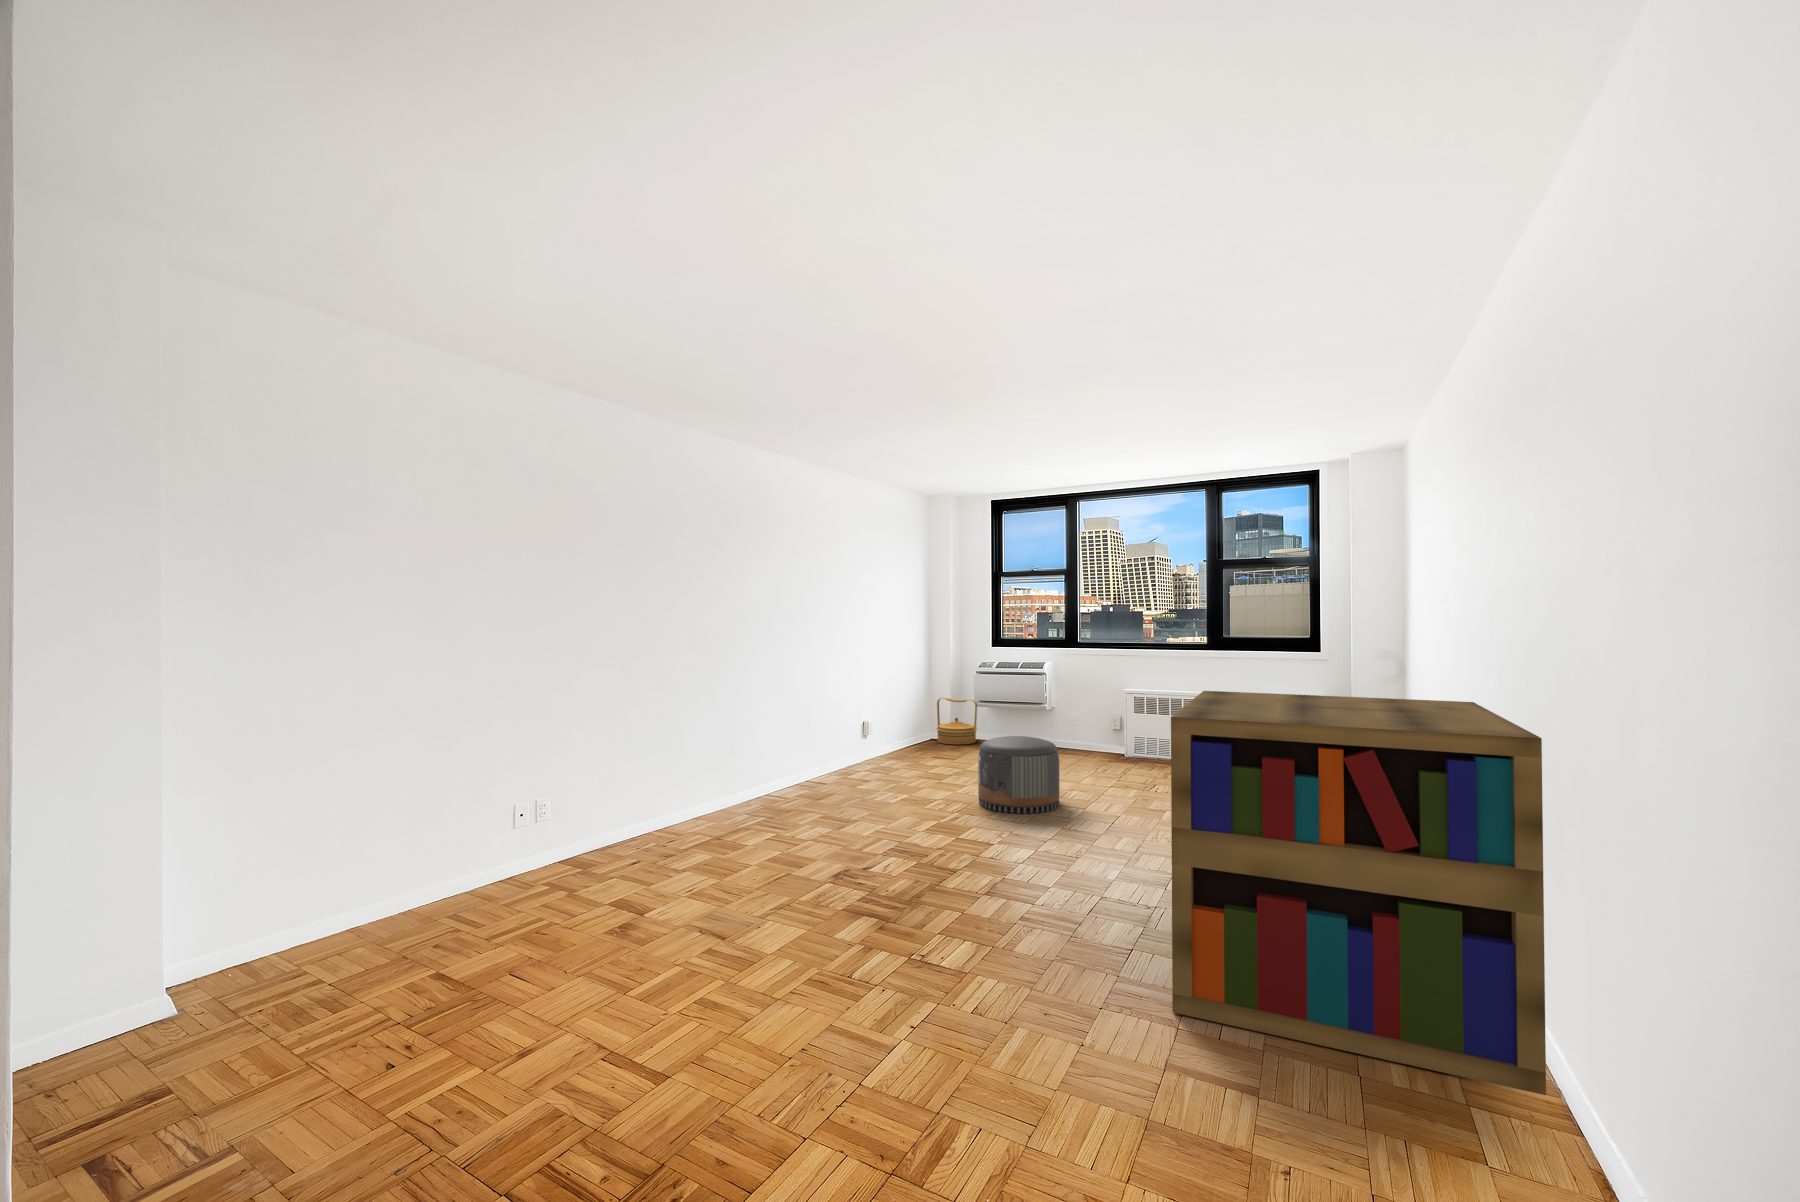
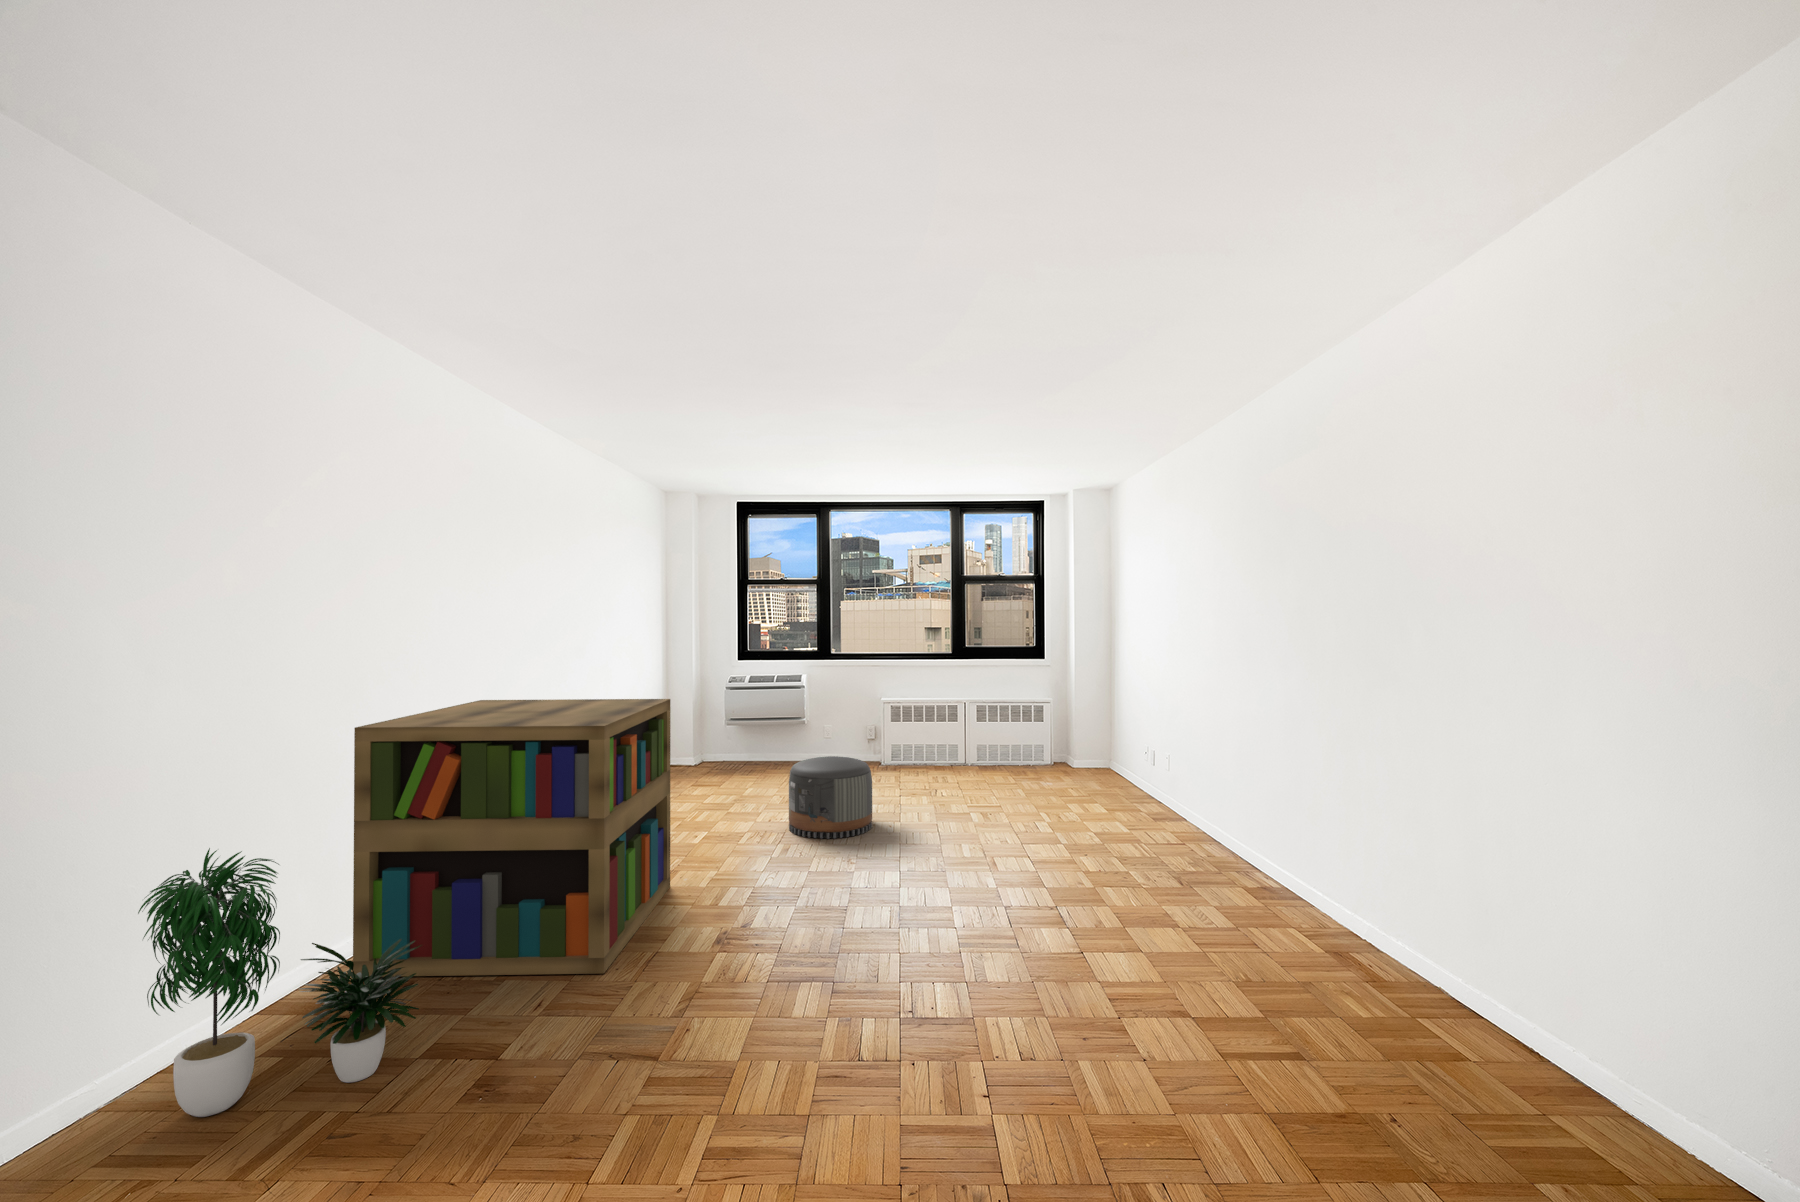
bookshelf: present [1171,691,1546,1095] -> present [353,699,671,977]
woven basket: present [937,698,977,745] -> none [677,718,724,769]
potted plant: none [439,739,595,910] -> present [138,848,422,1117]

